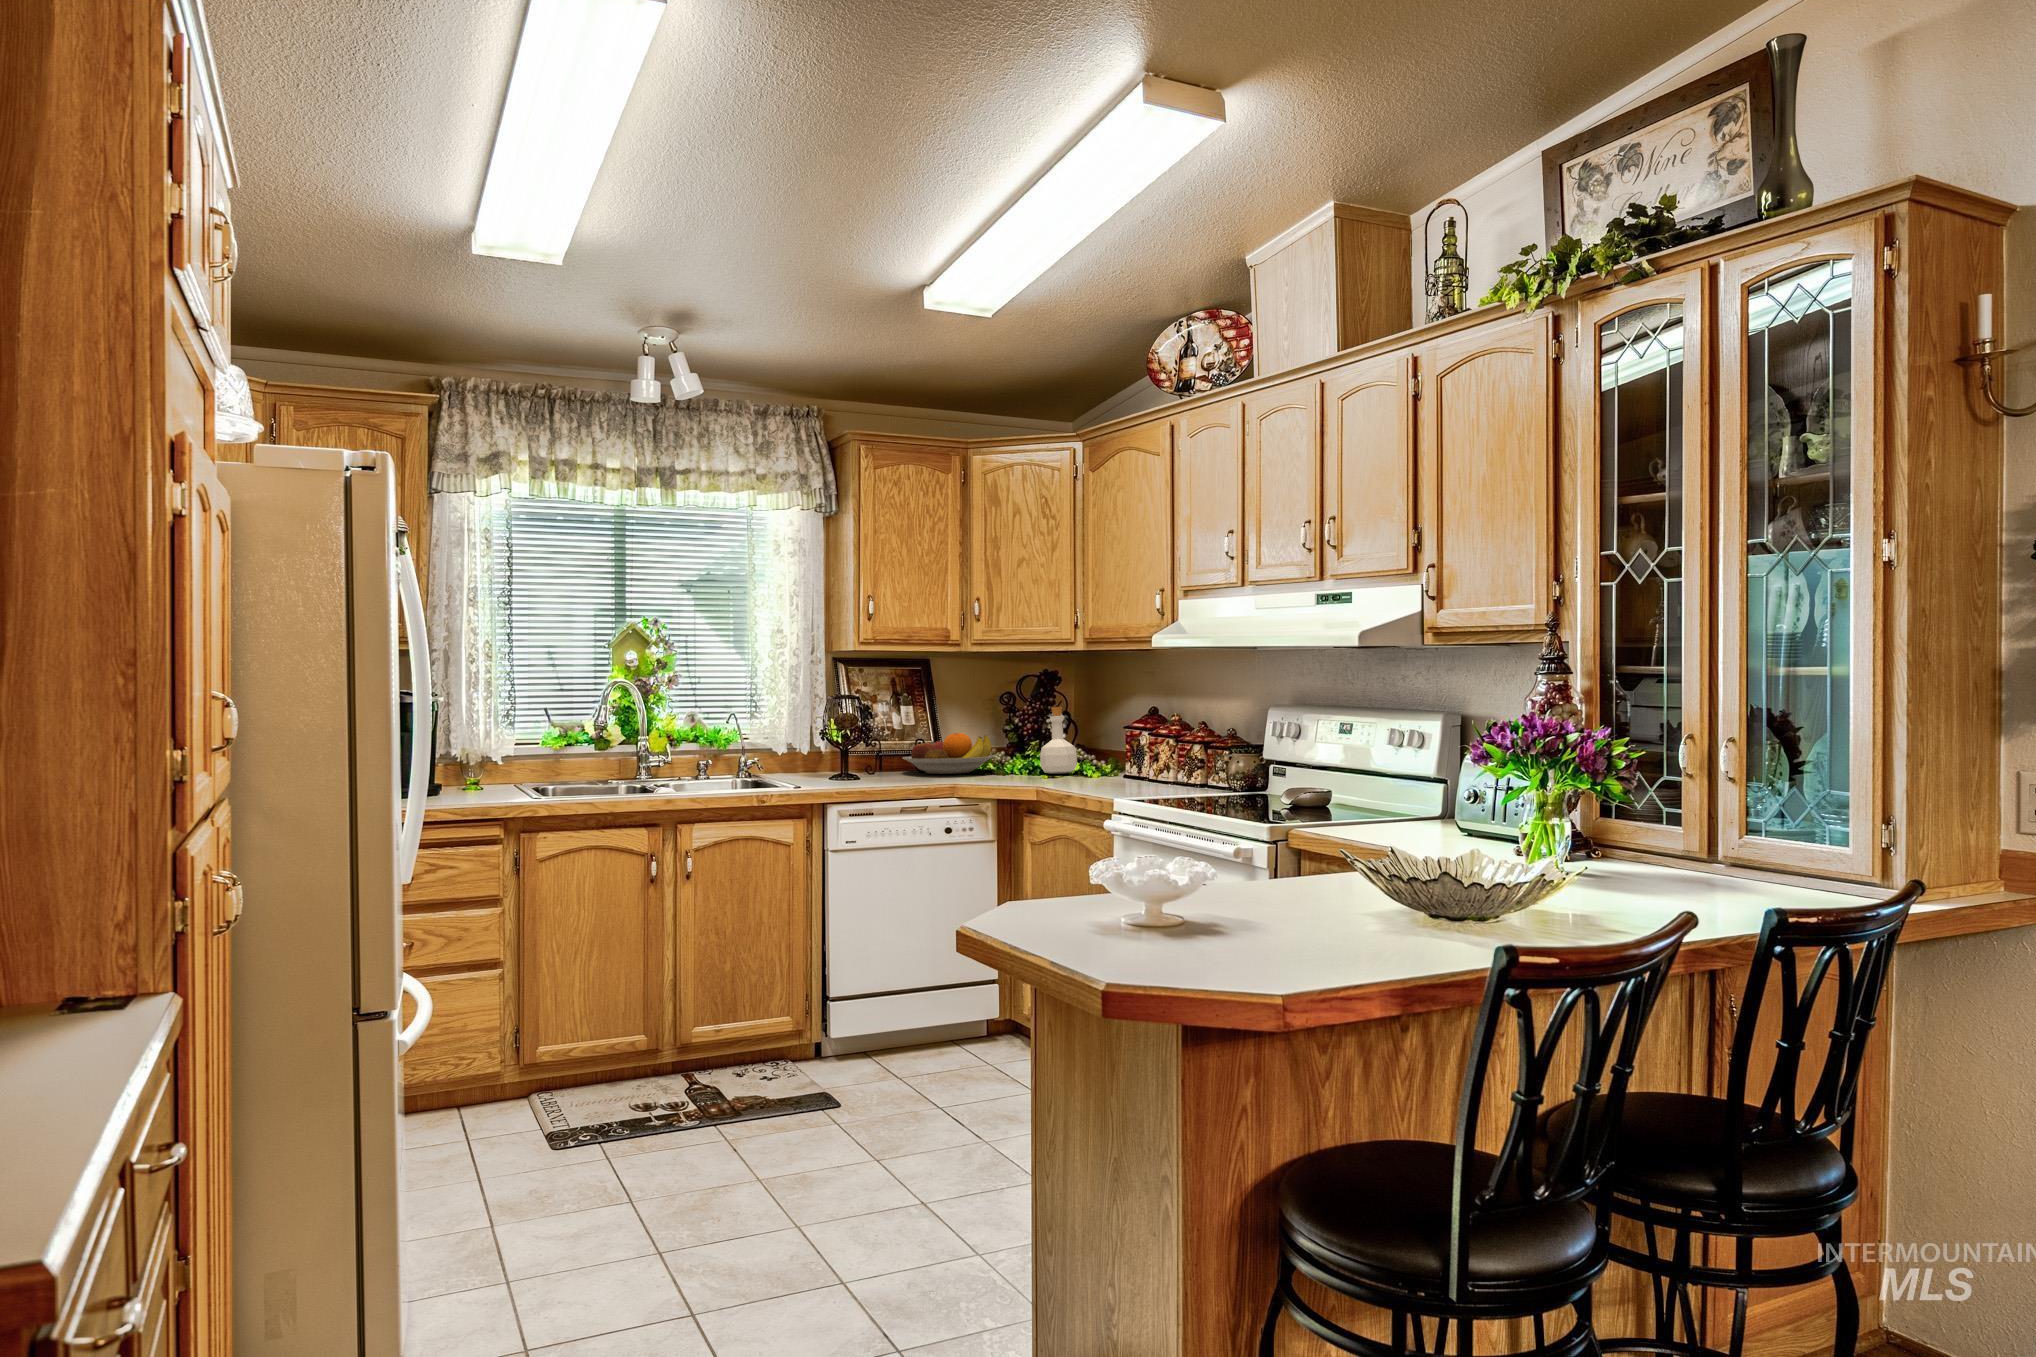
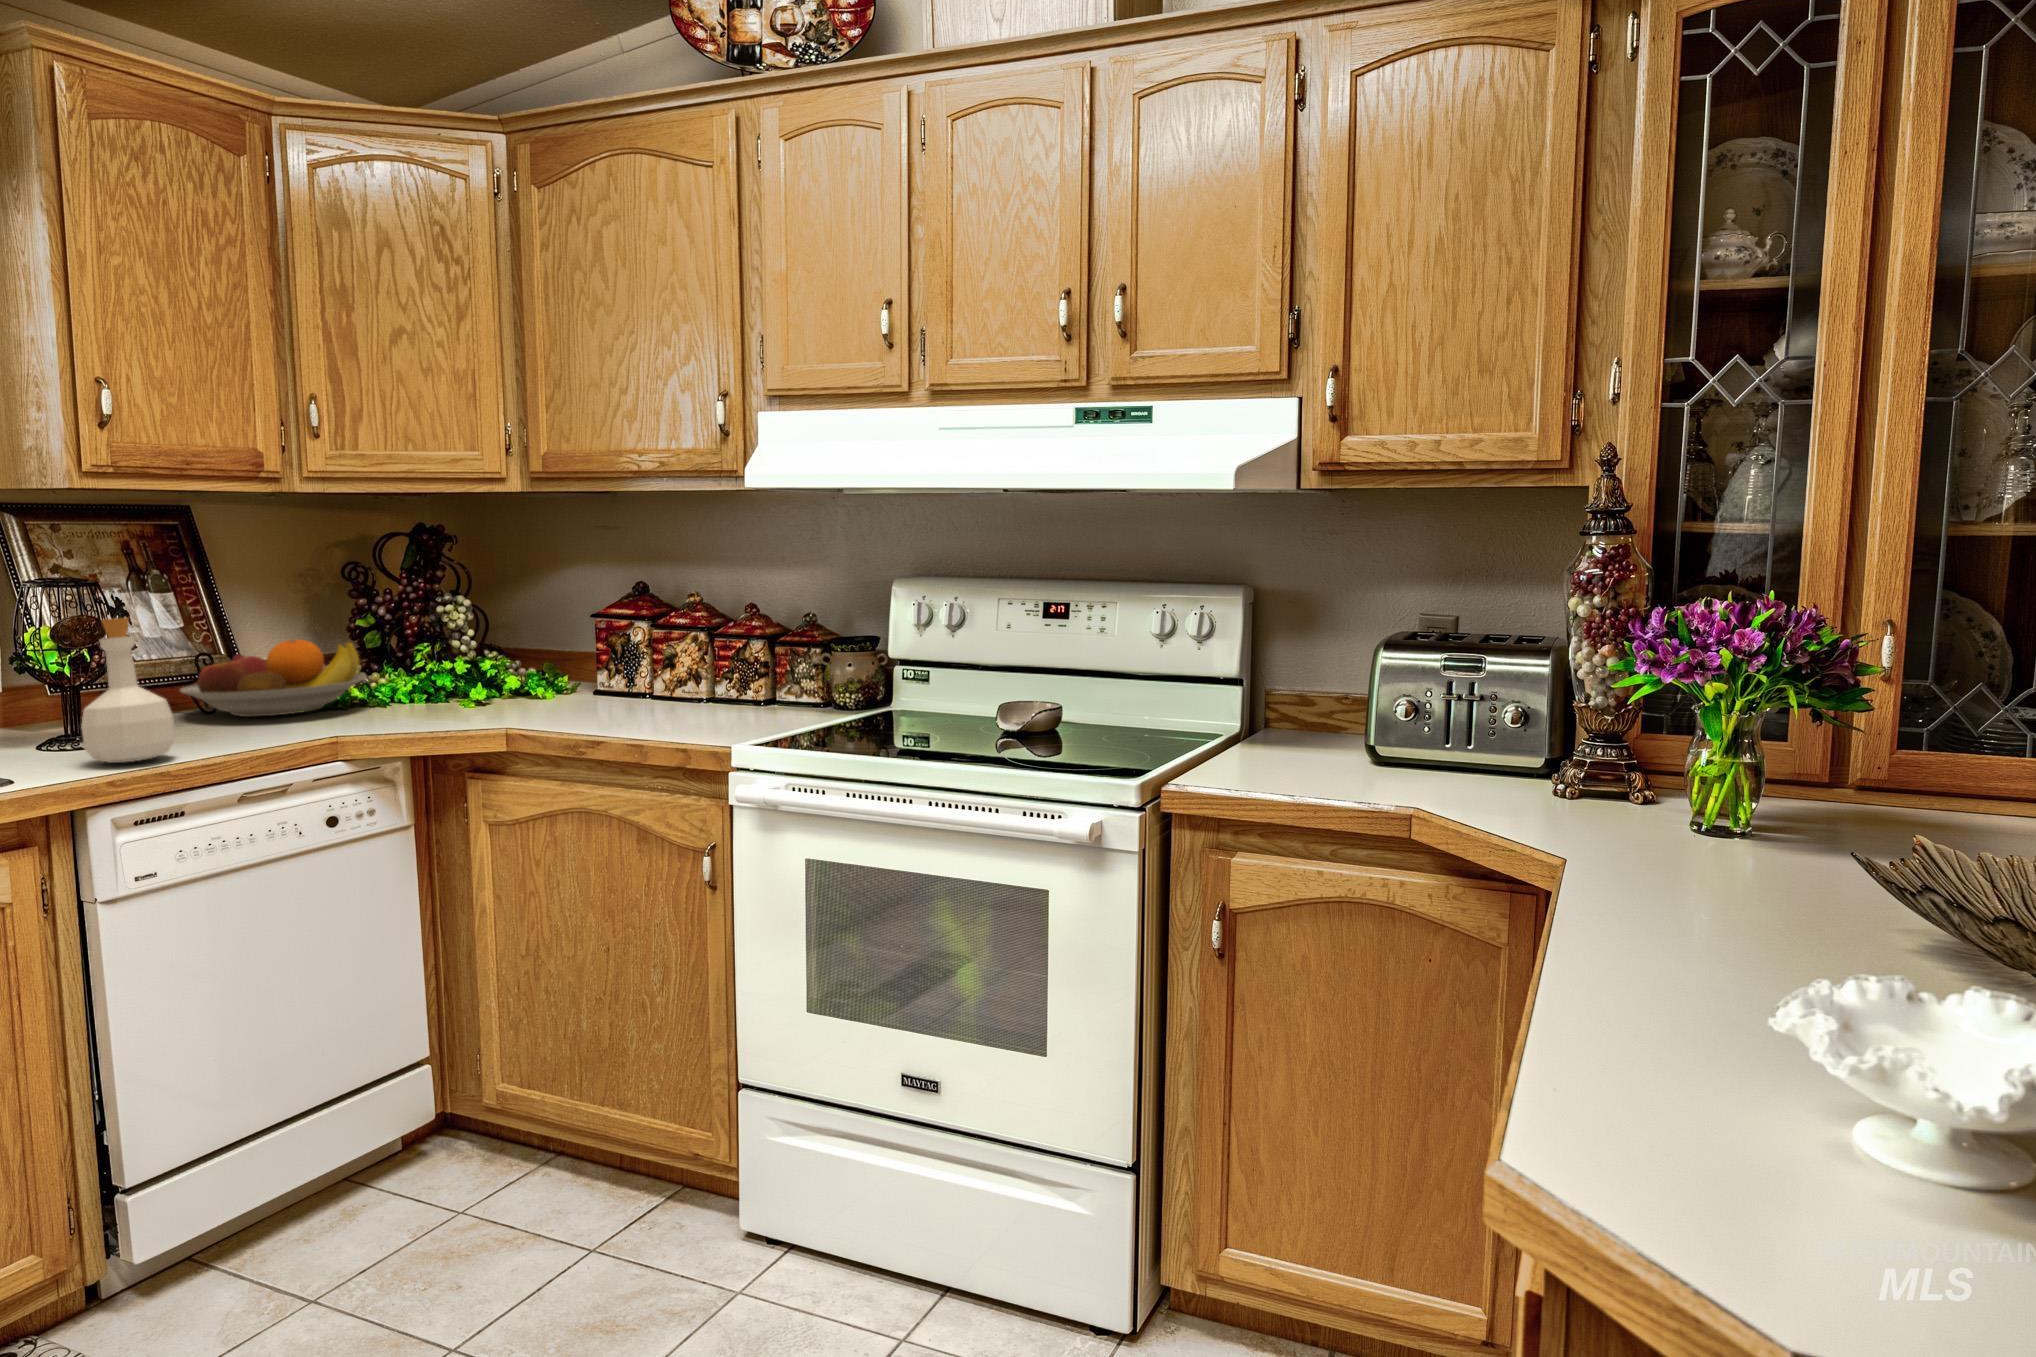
bottle: present [1040,707,1077,774] -> present [81,617,176,763]

